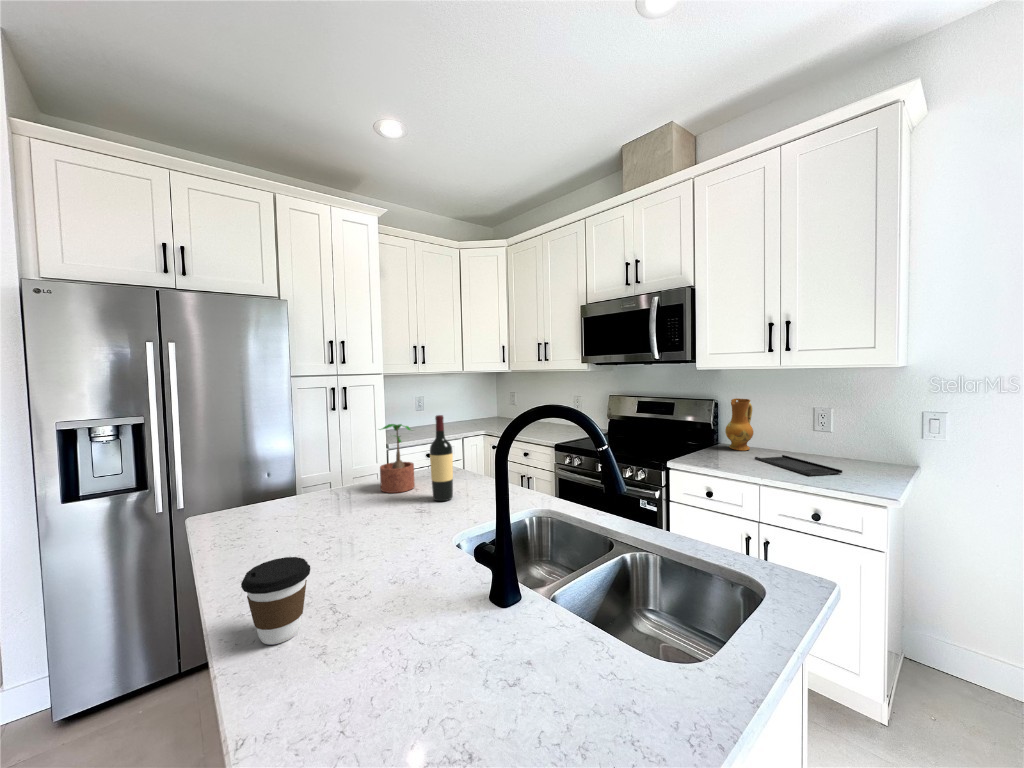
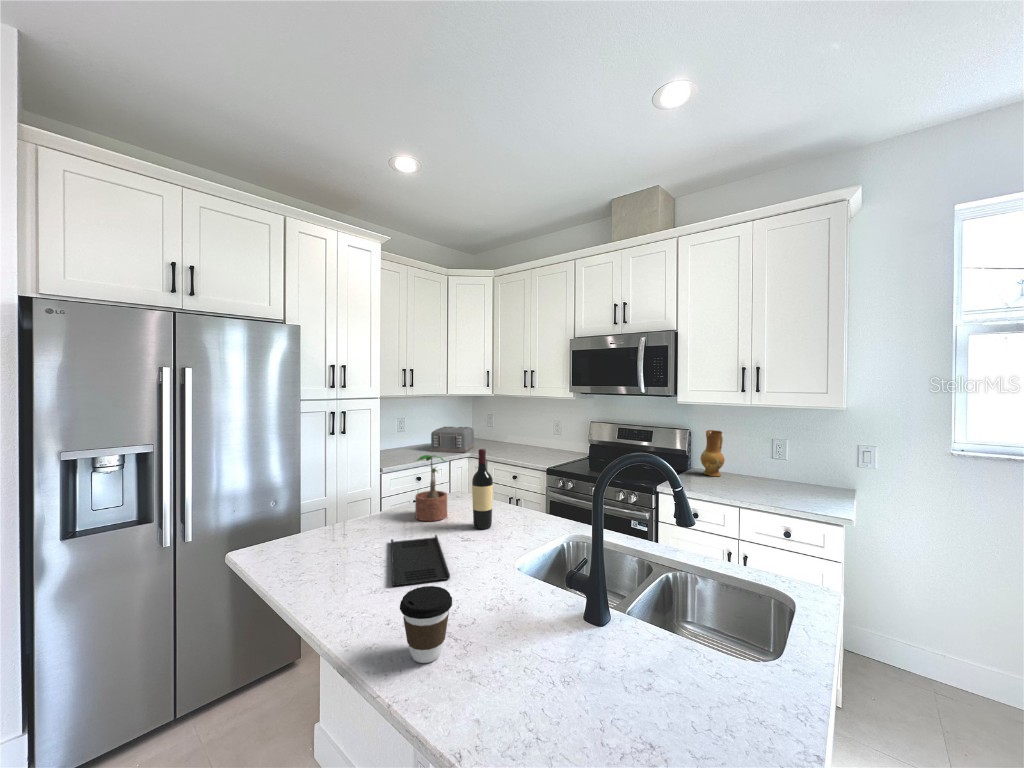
toaster: none [448,404,495,429] -> present [430,427,474,452]
tray: present [755,455,842,476] -> present [391,535,450,586]

